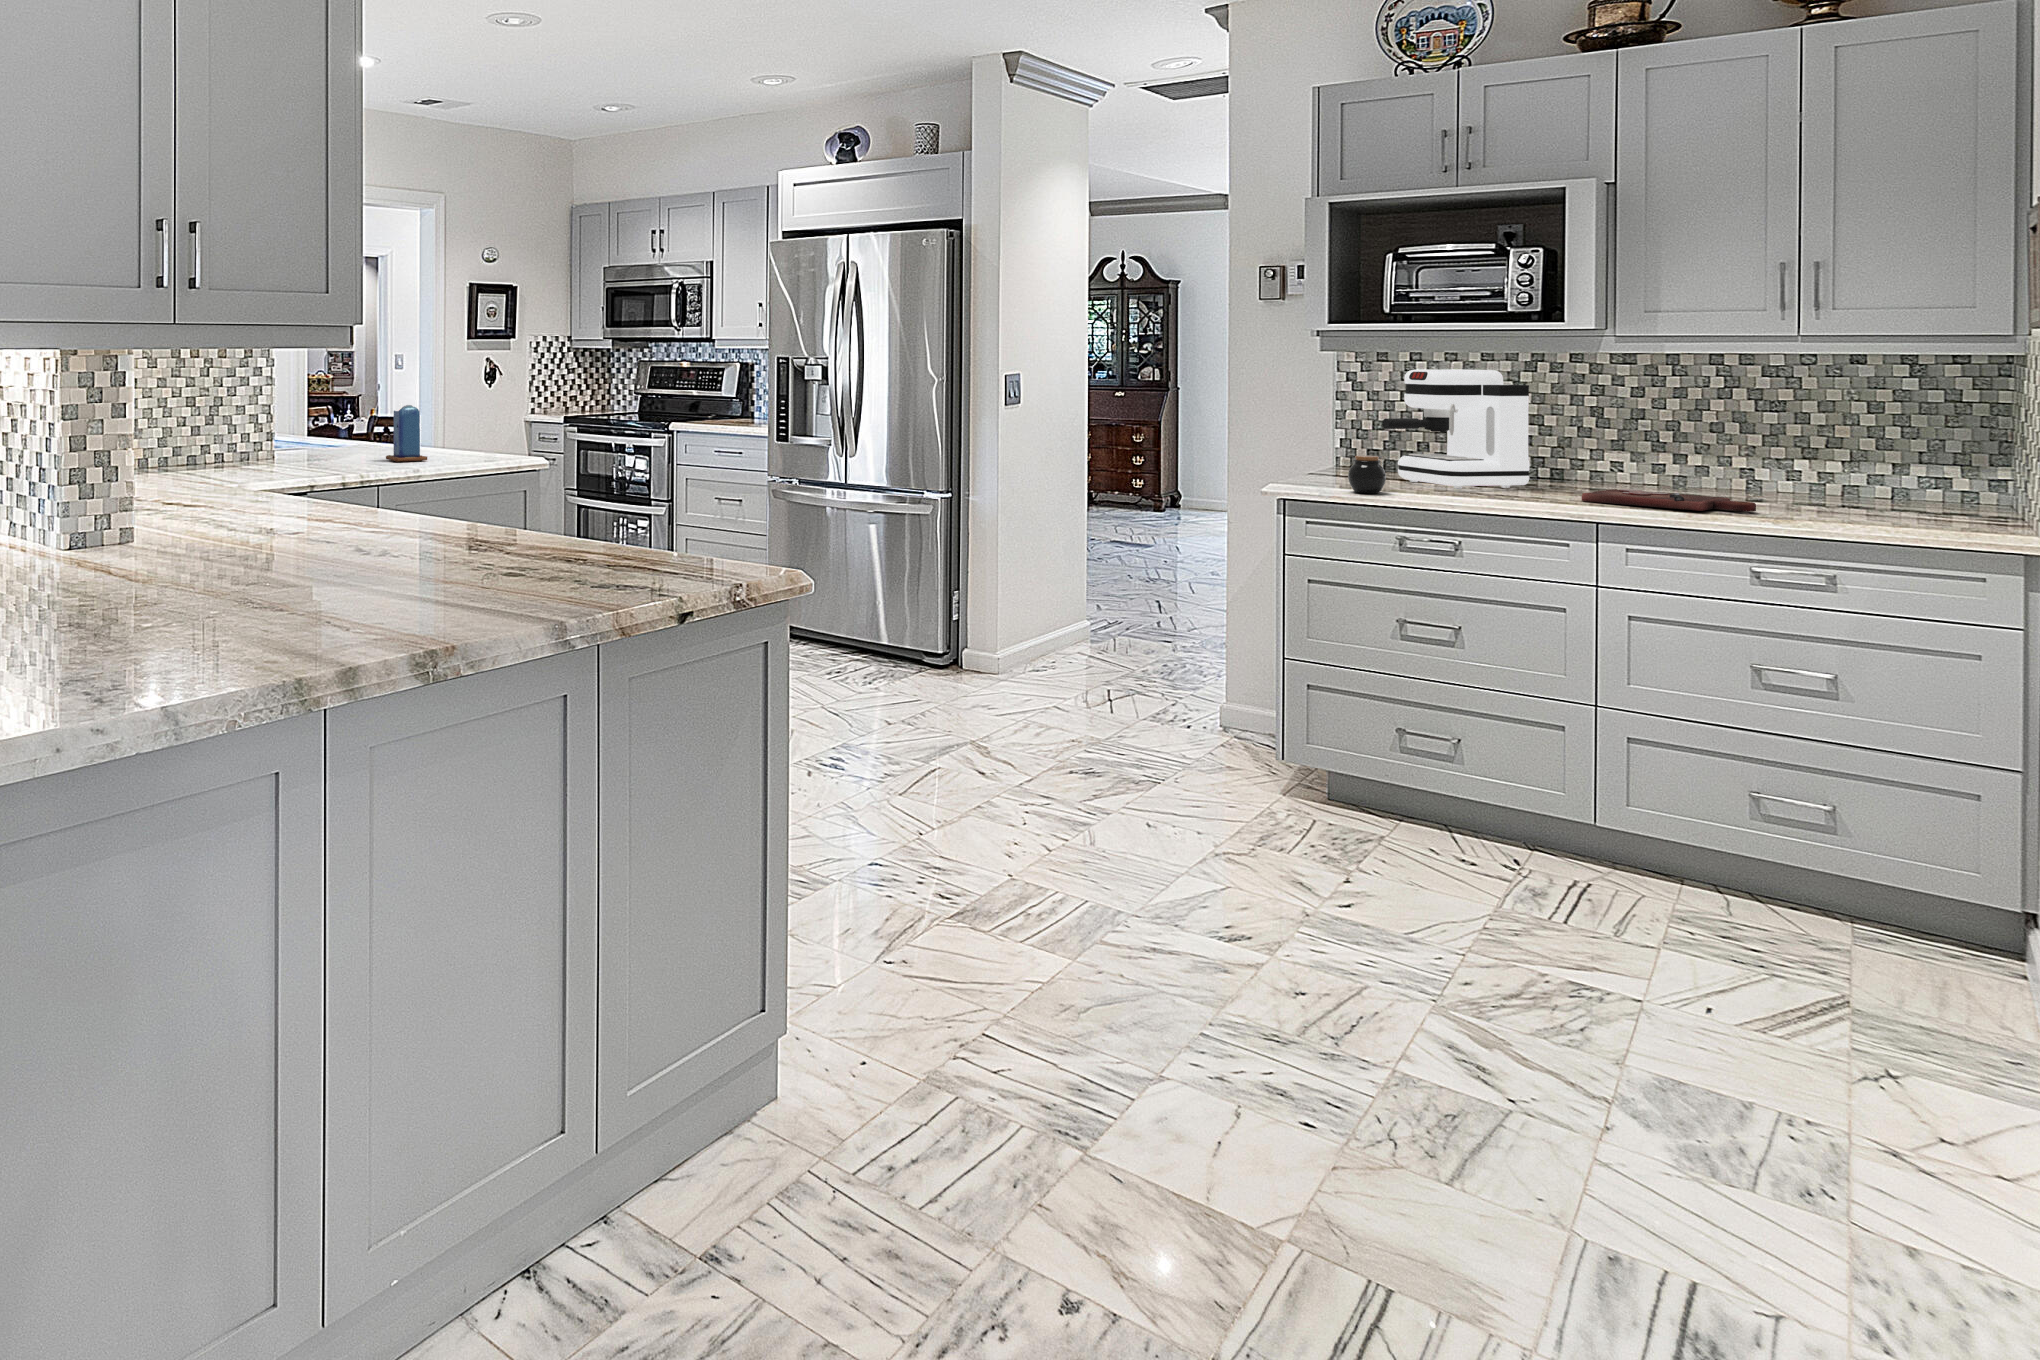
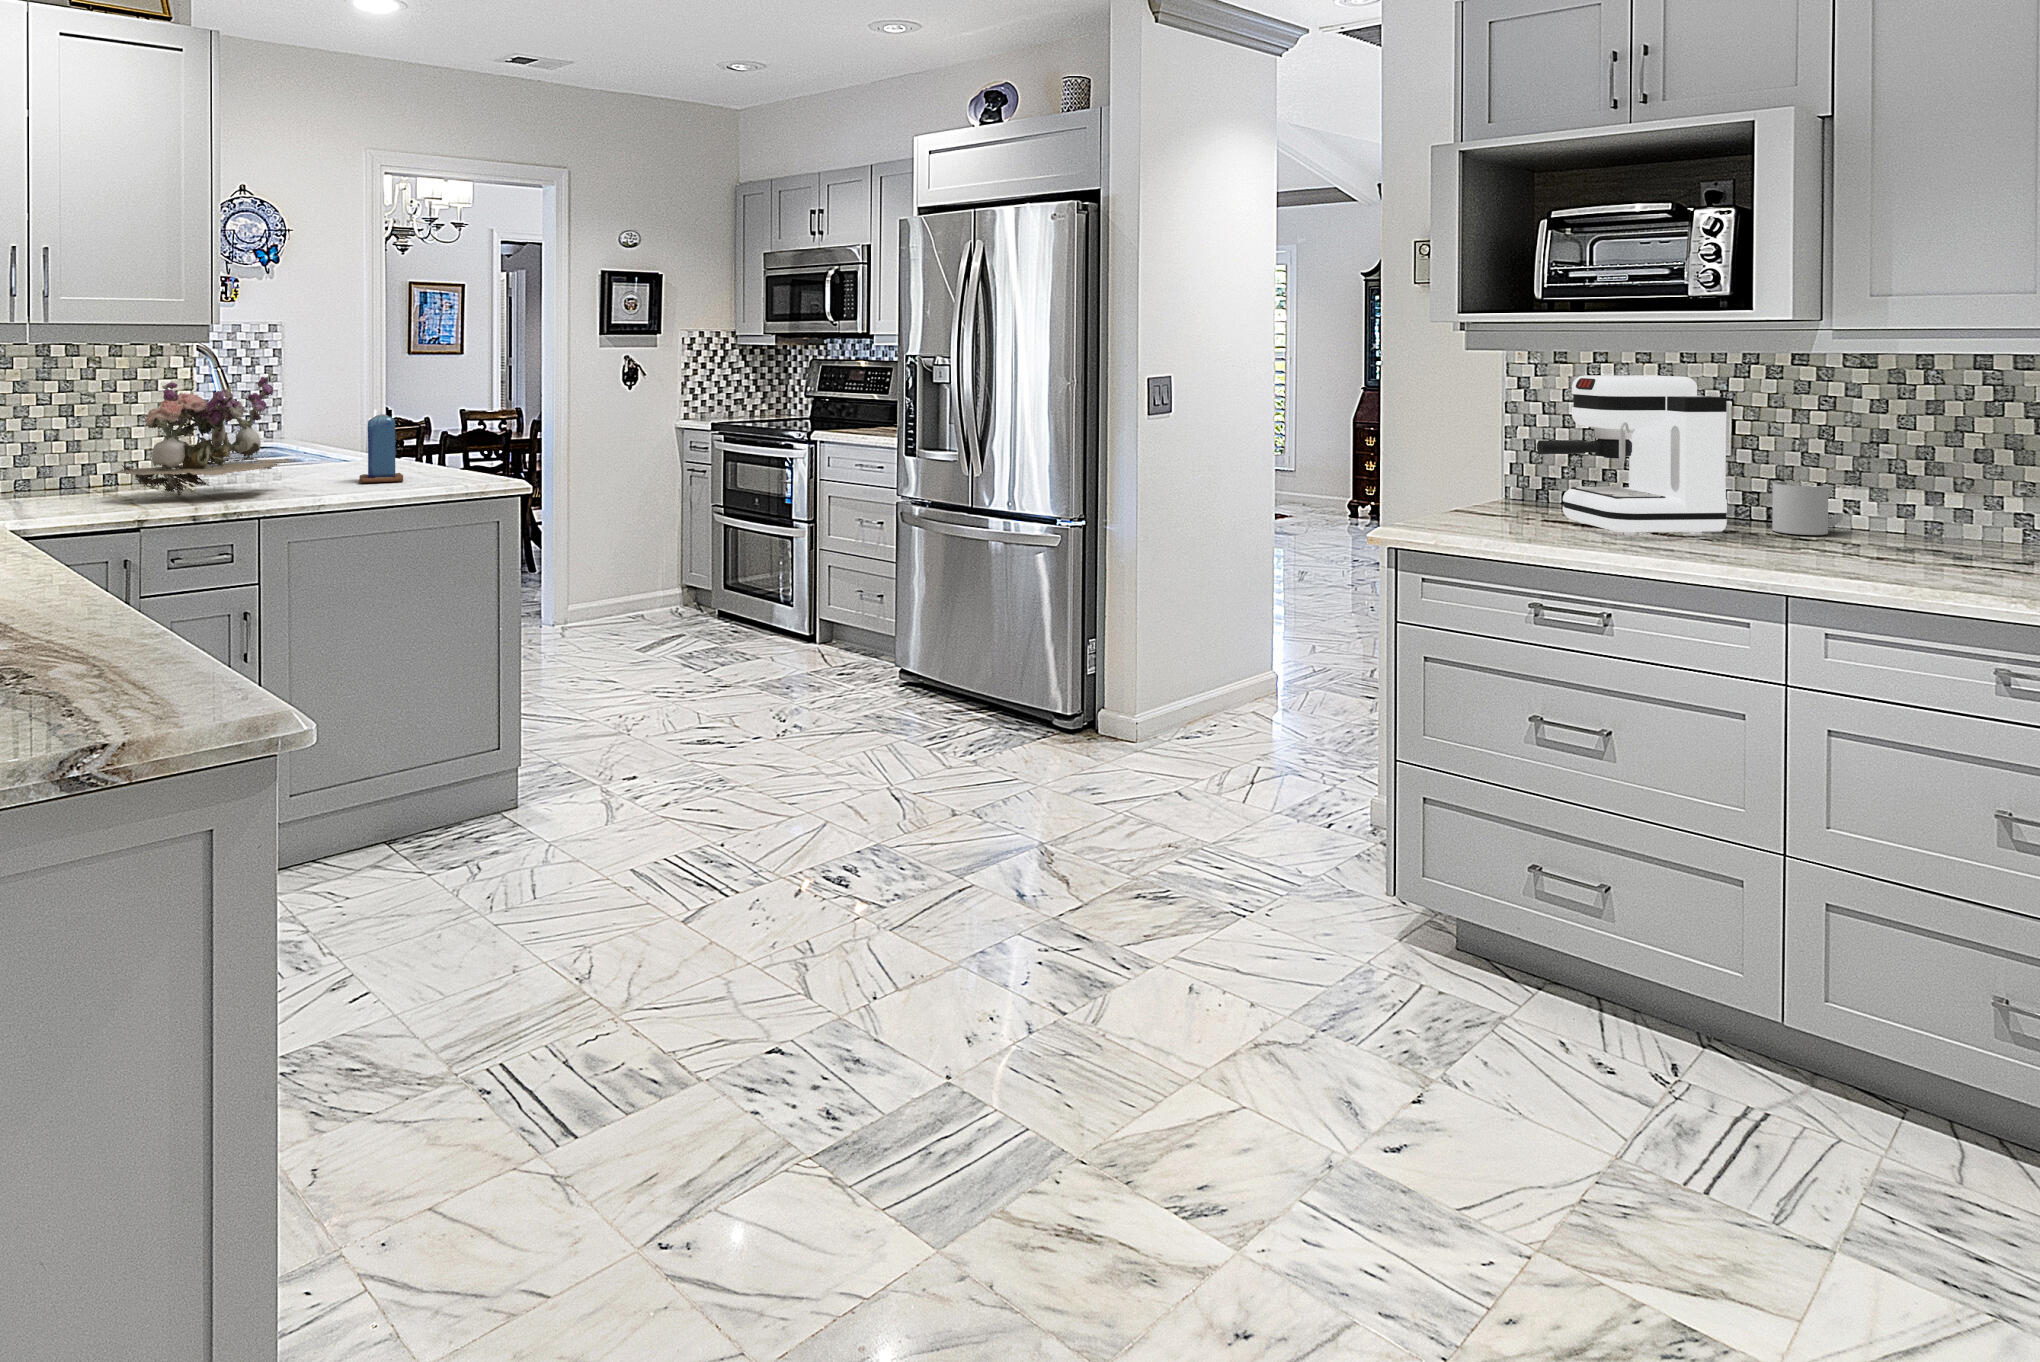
flower arrangement: none [238,371,358,471] -> present [111,374,291,496]
mug: none [1558,449,1612,487] -> present [1772,482,1844,535]
jar: present [1348,455,1386,493] -> none [1480,490,1527,542]
cutting board: present [1582,489,1756,511] -> none [1784,541,2021,582]

